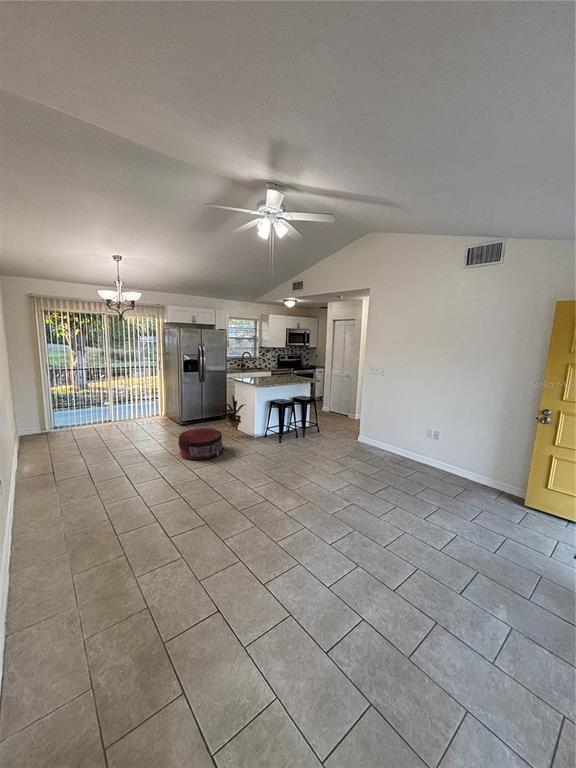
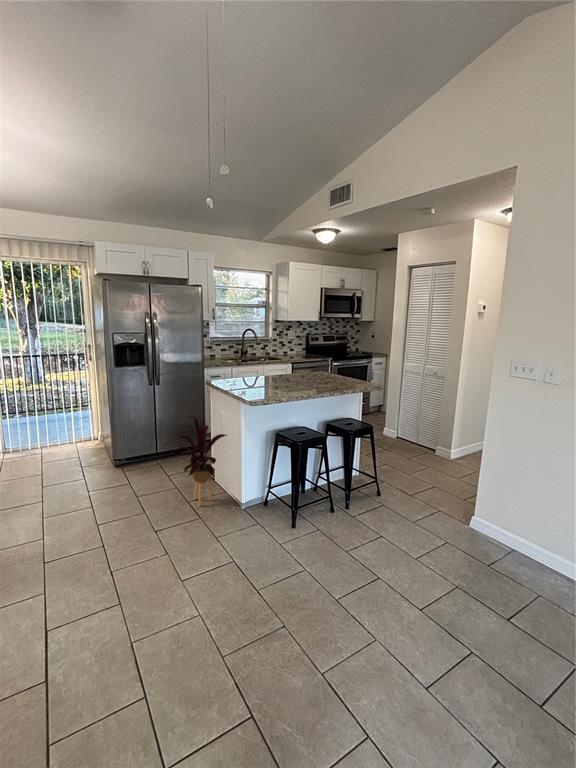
pouf: present [178,428,223,460] -> none [55,488,163,577]

